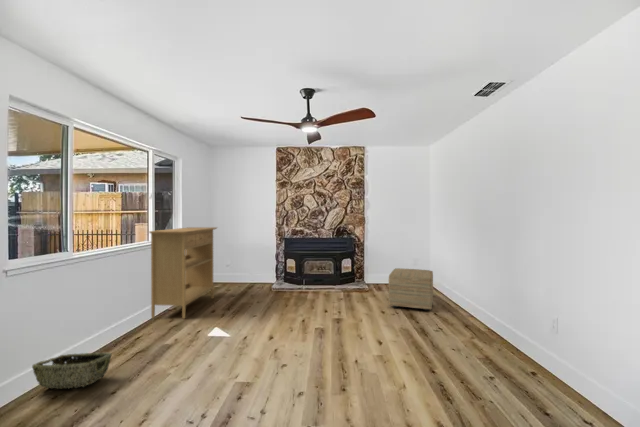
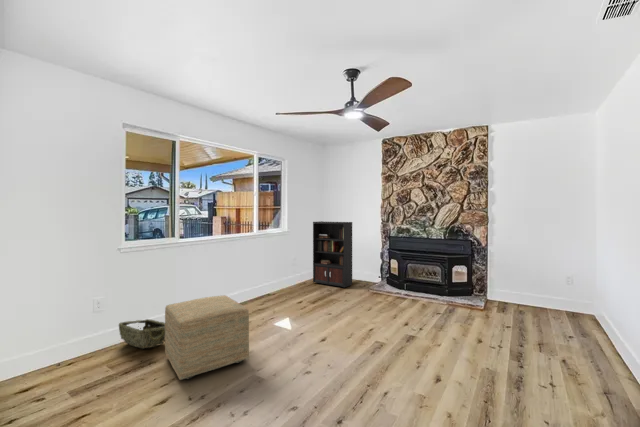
bookcase: none [210,225,265,291] -> present [313,221,368,288]
console table: present [150,227,216,319] -> none [243,223,314,306]
ottoman: present [389,268,433,311] -> present [165,295,249,380]

